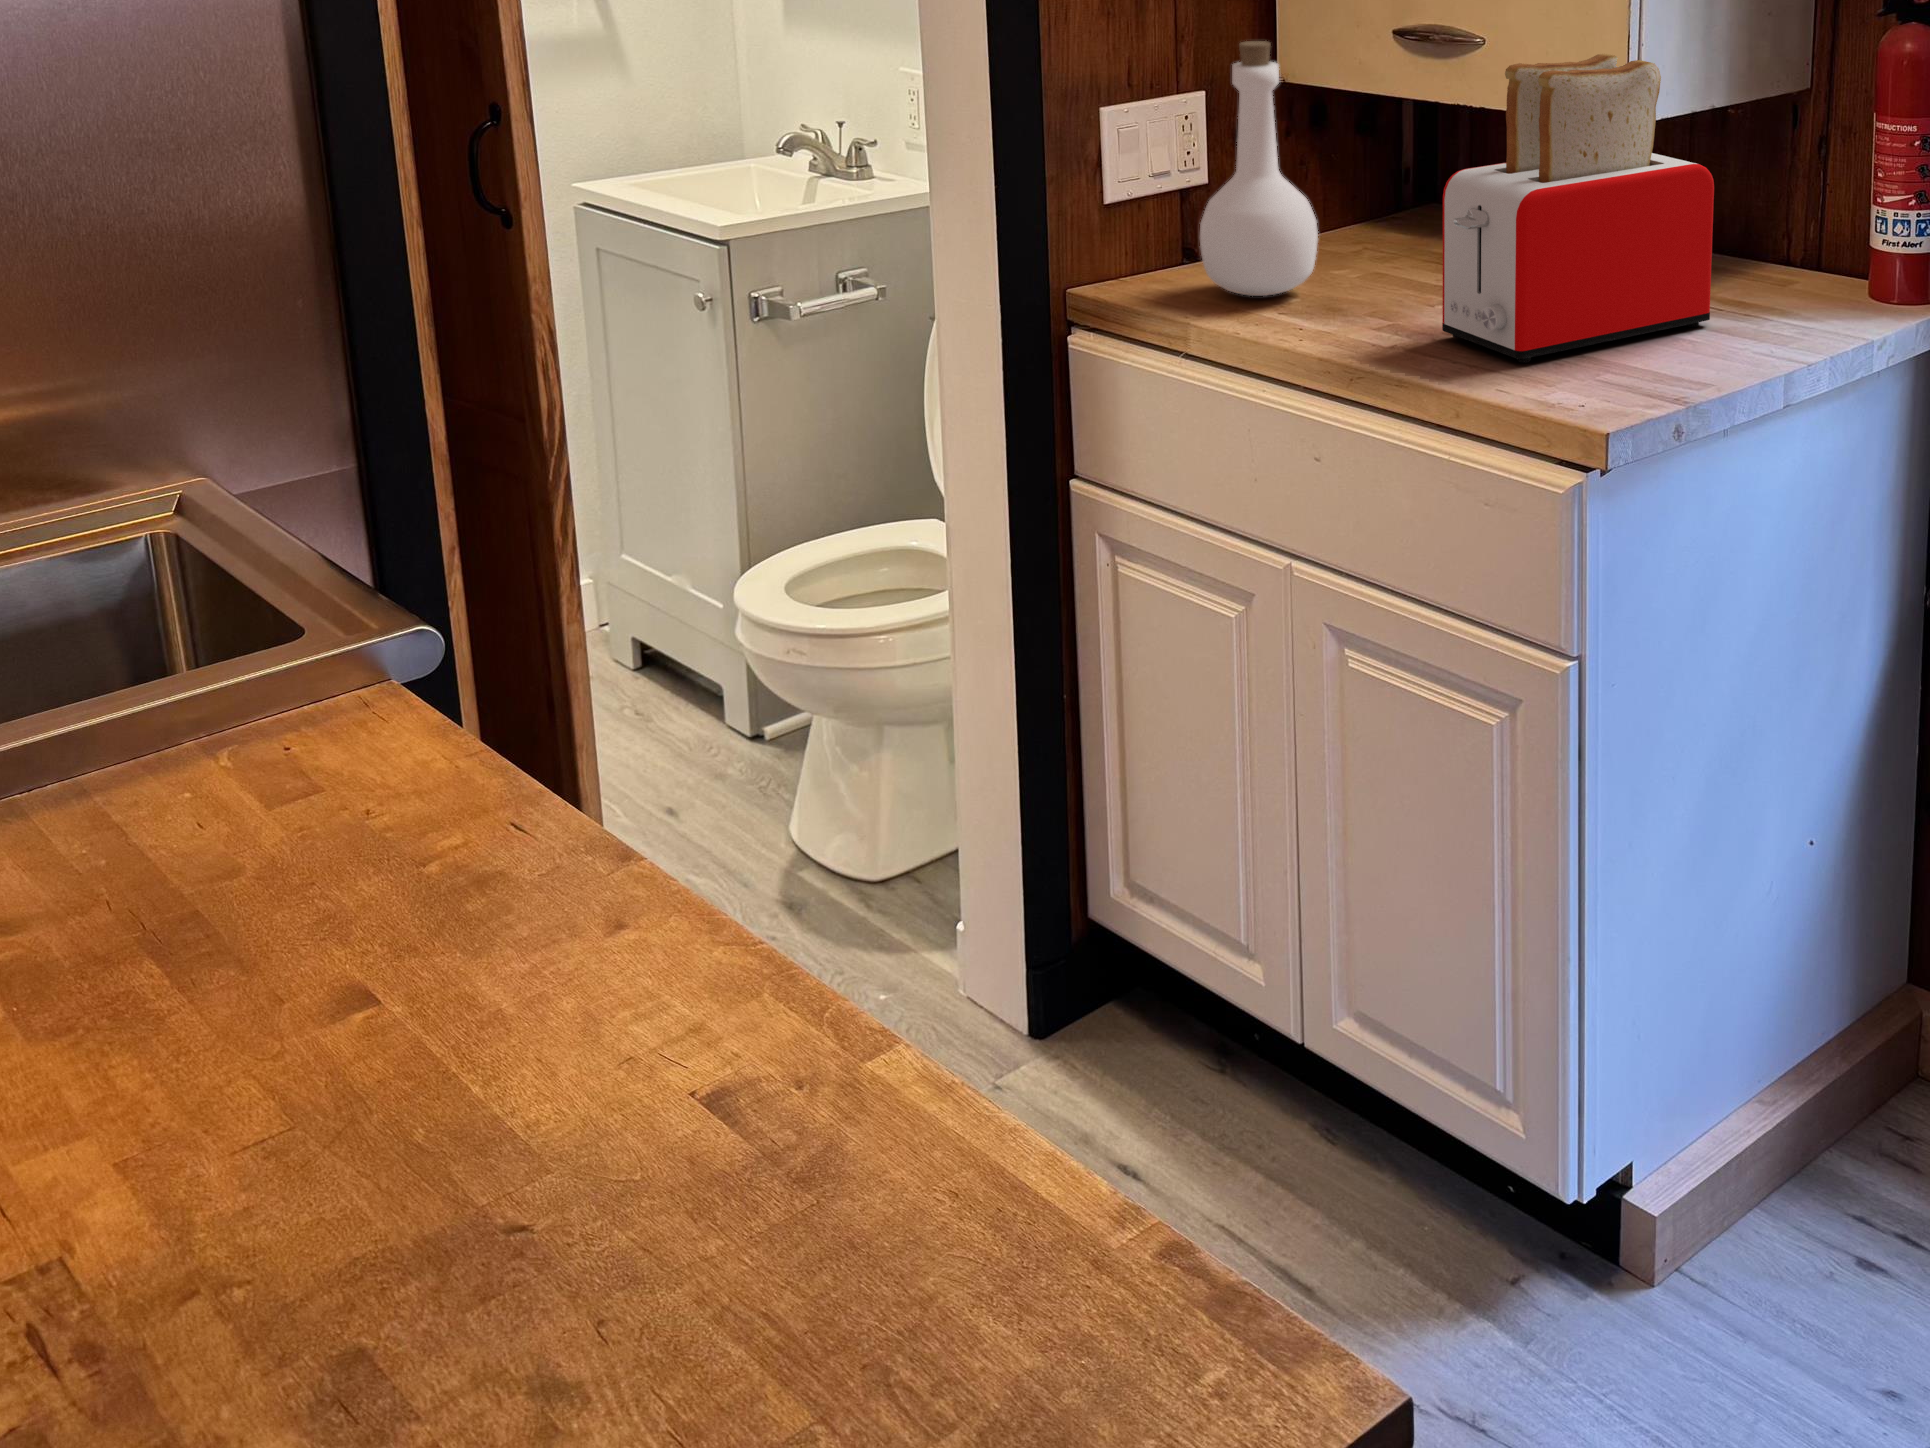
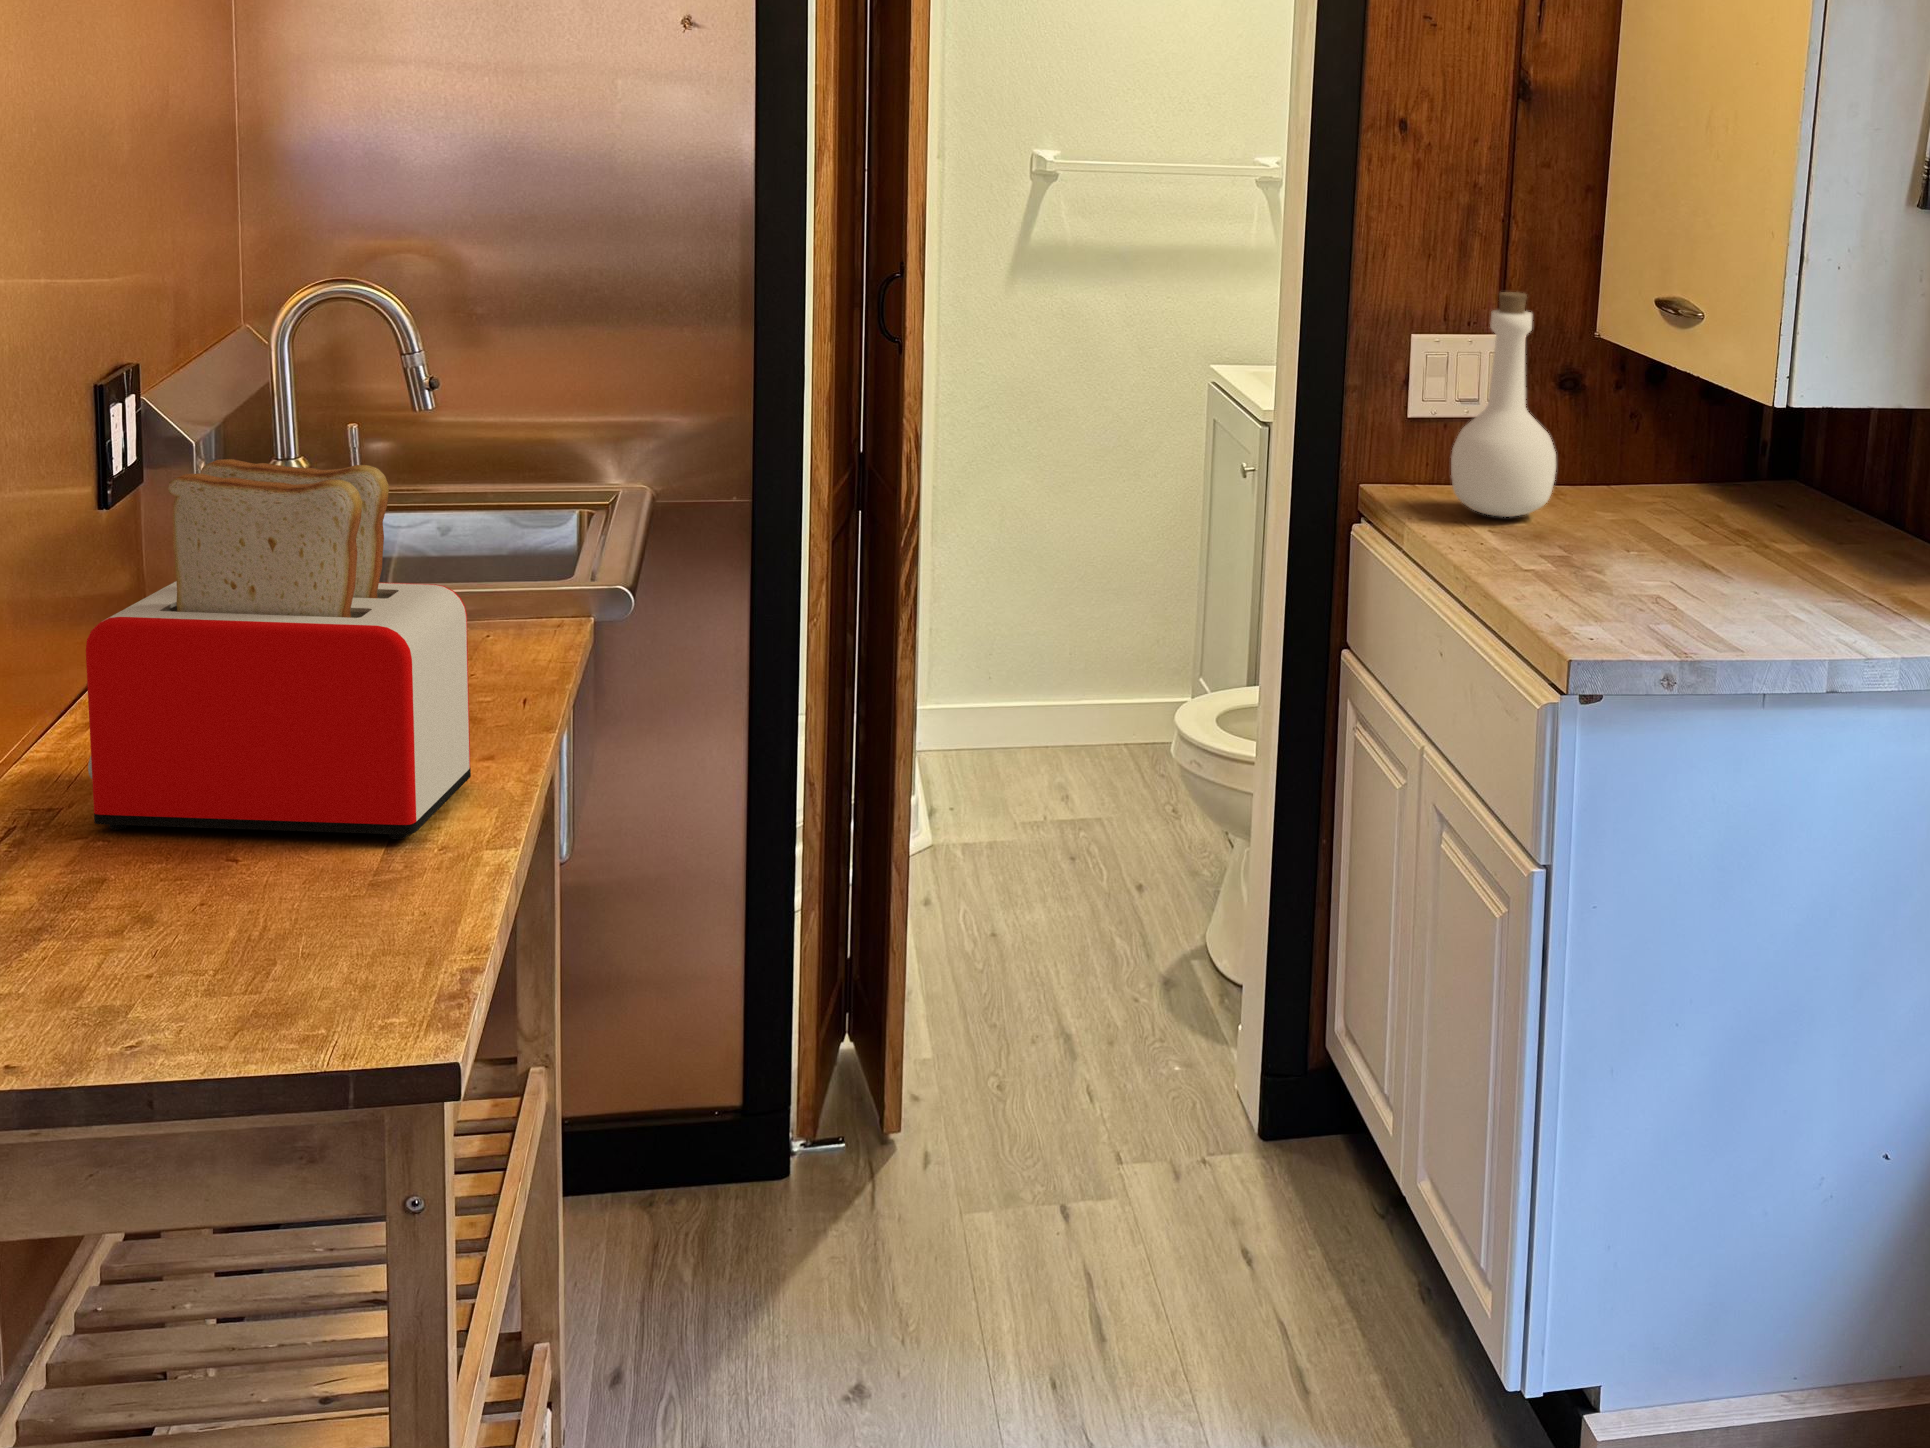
toaster: present [1442,54,1714,363] -> present [86,459,471,839]

